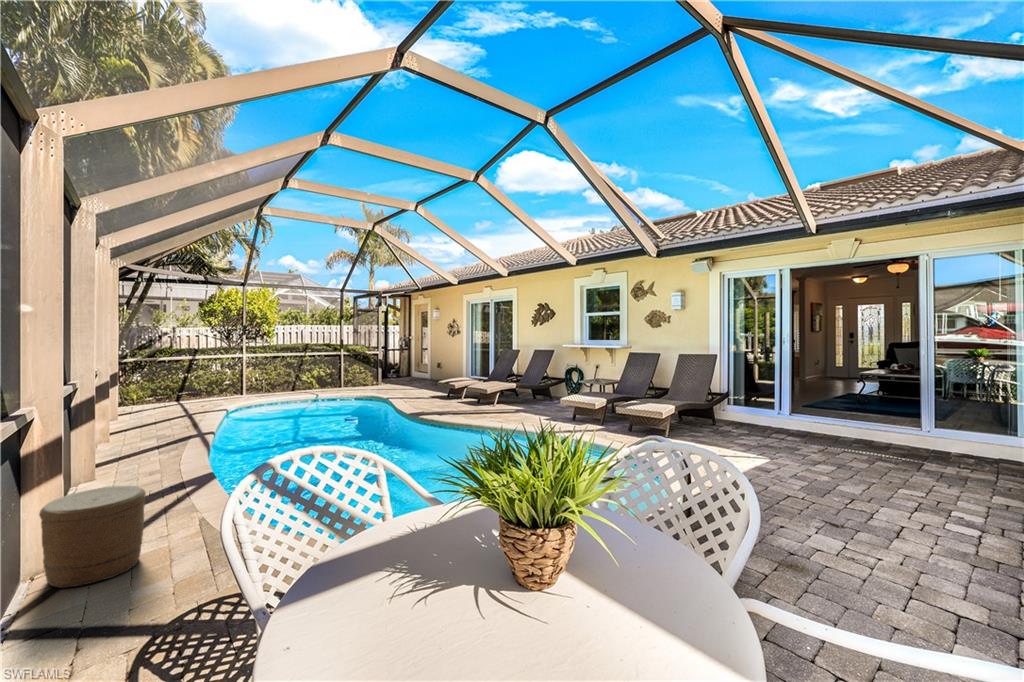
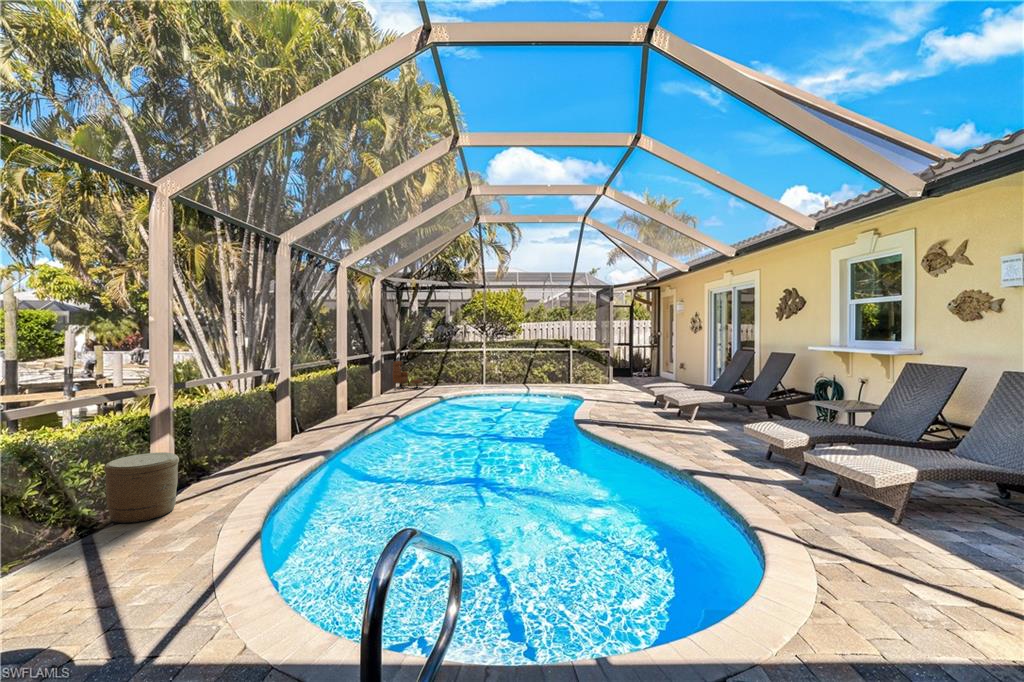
lounge chair: none [118,373,169,410] -> present [392,361,423,389]

